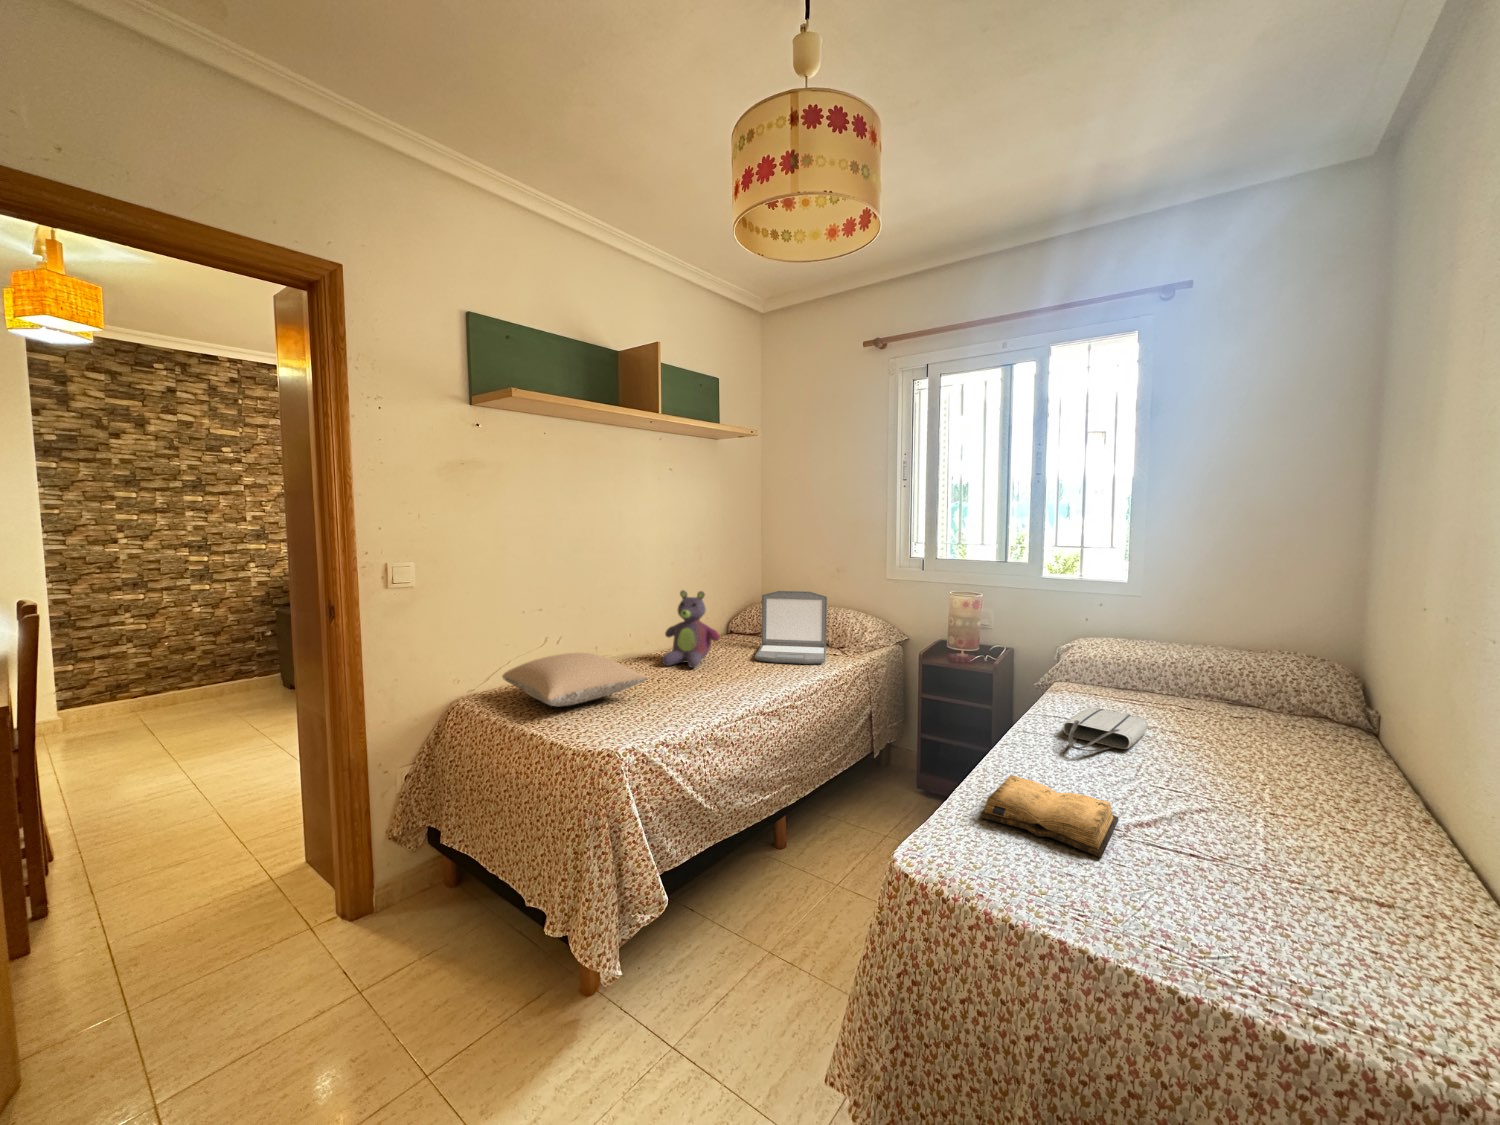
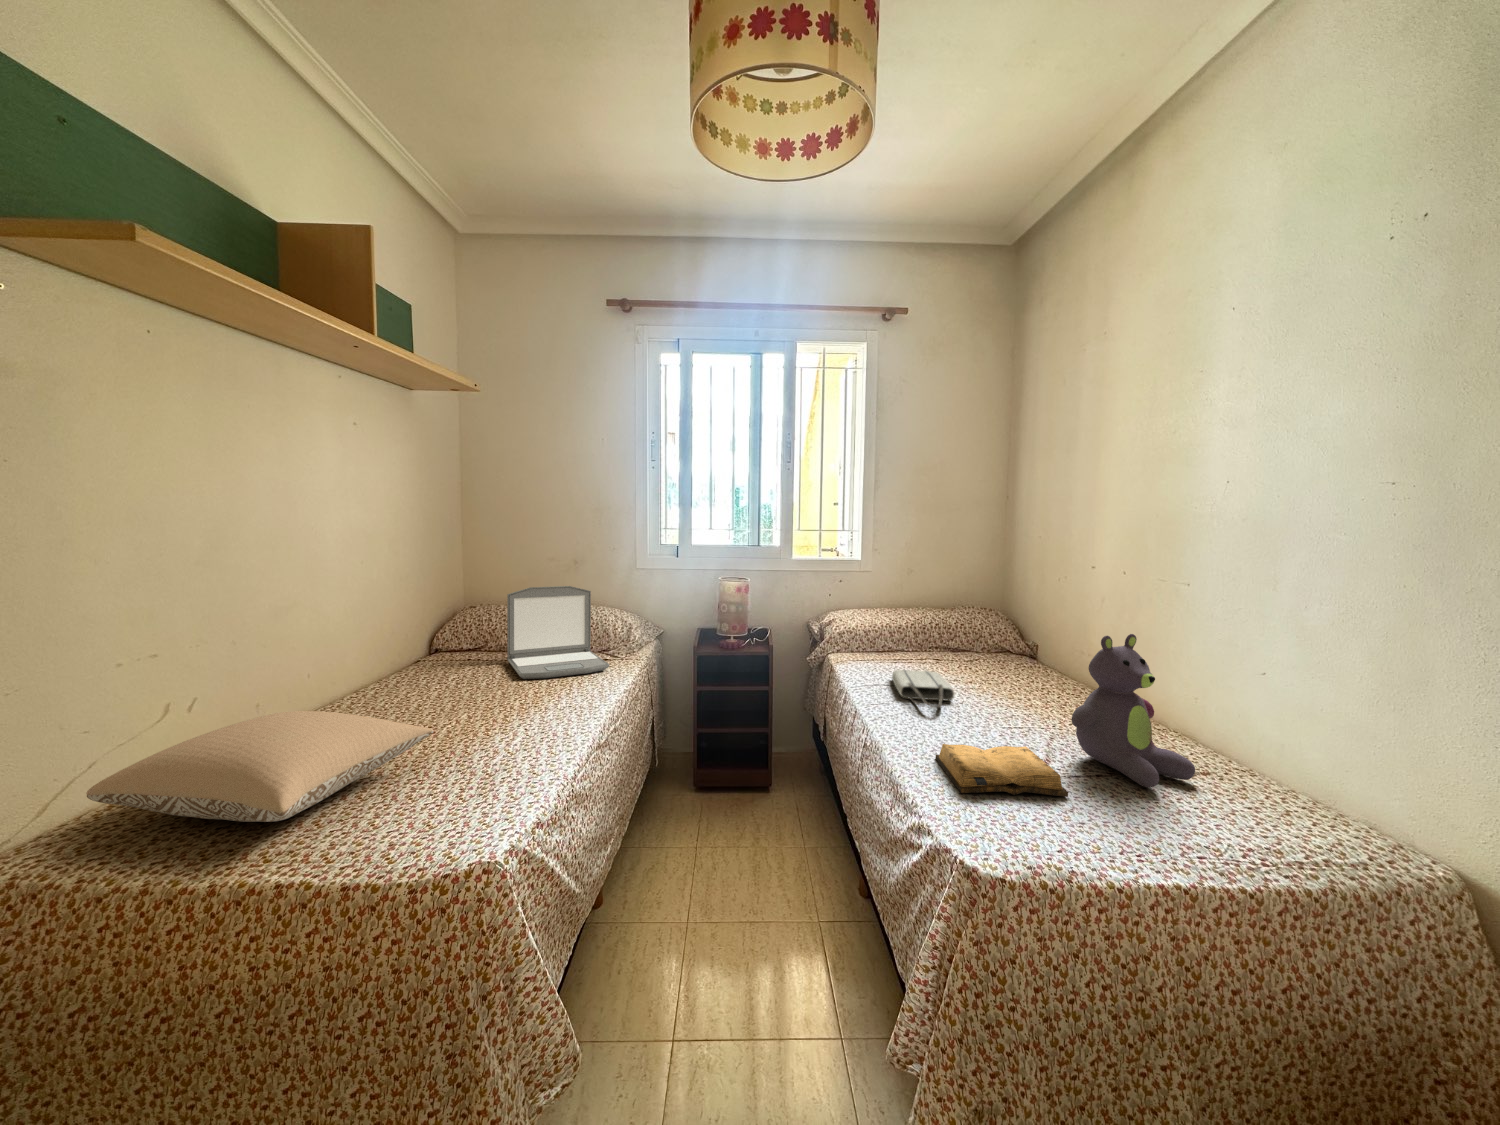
stuffed bear: present [662,590,720,668] -> present [1071,634,1195,788]

